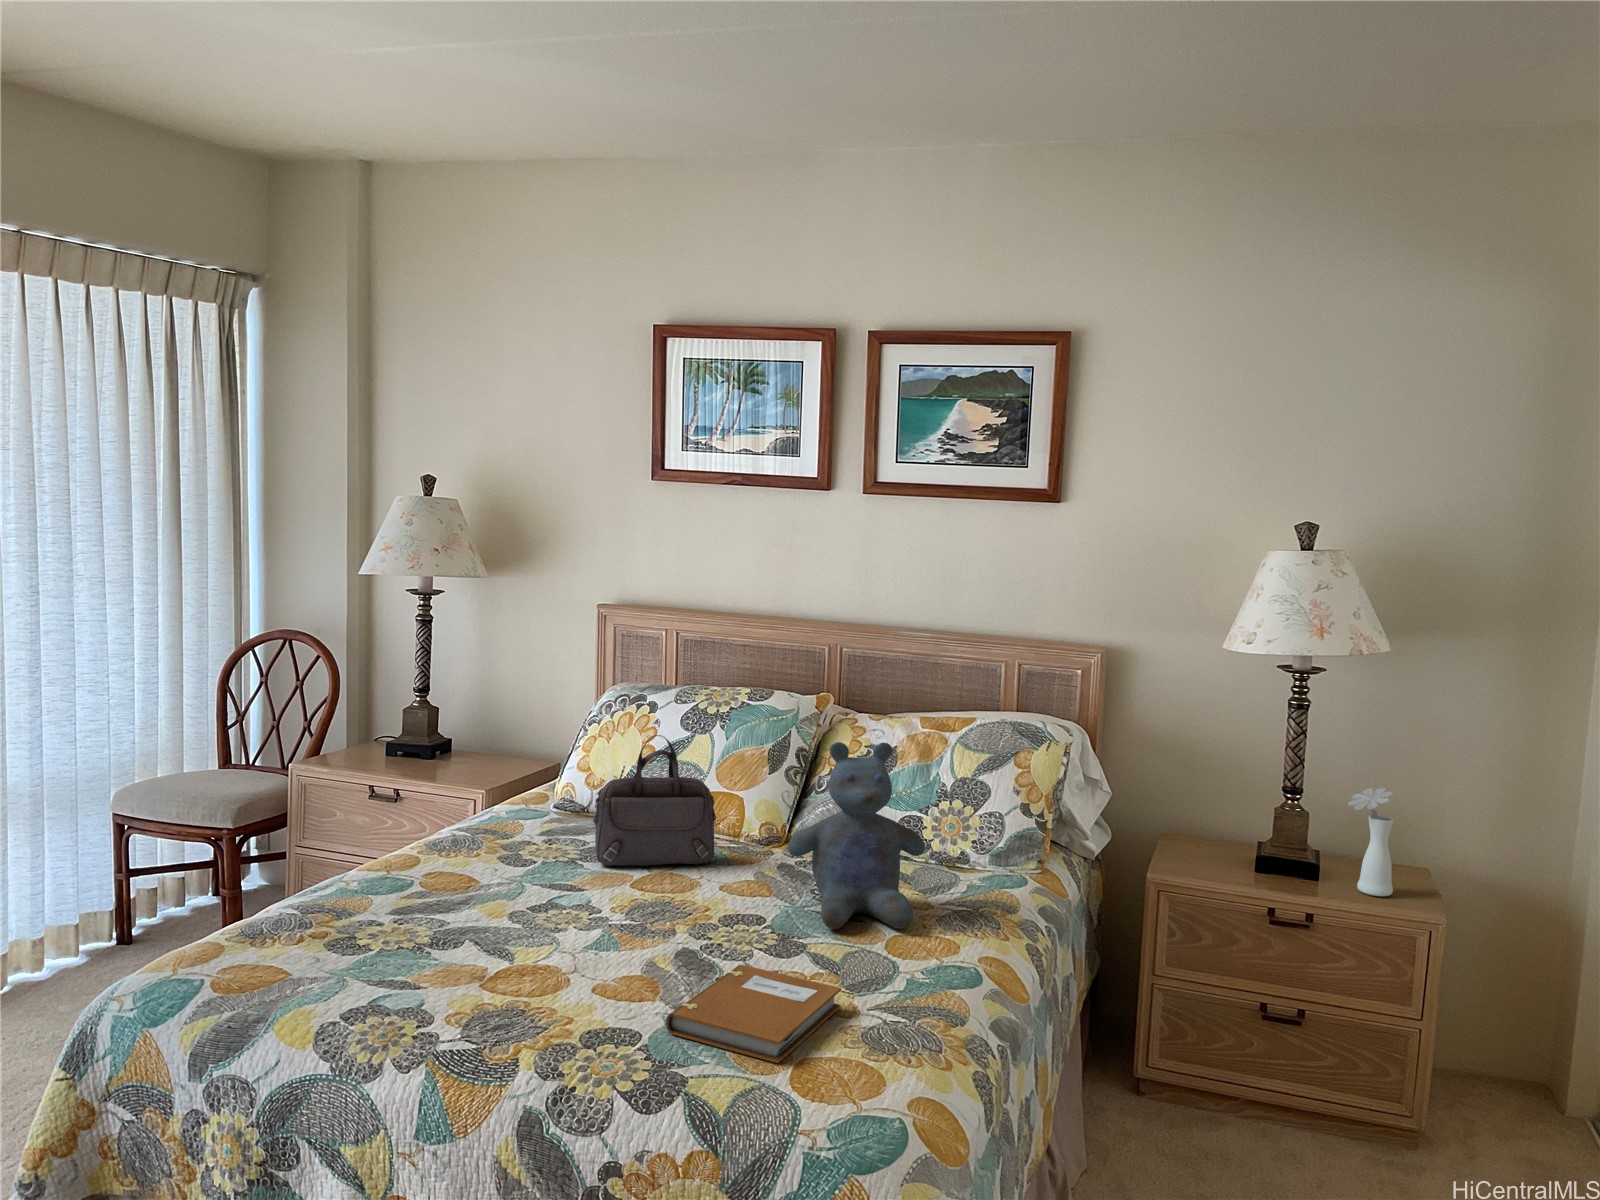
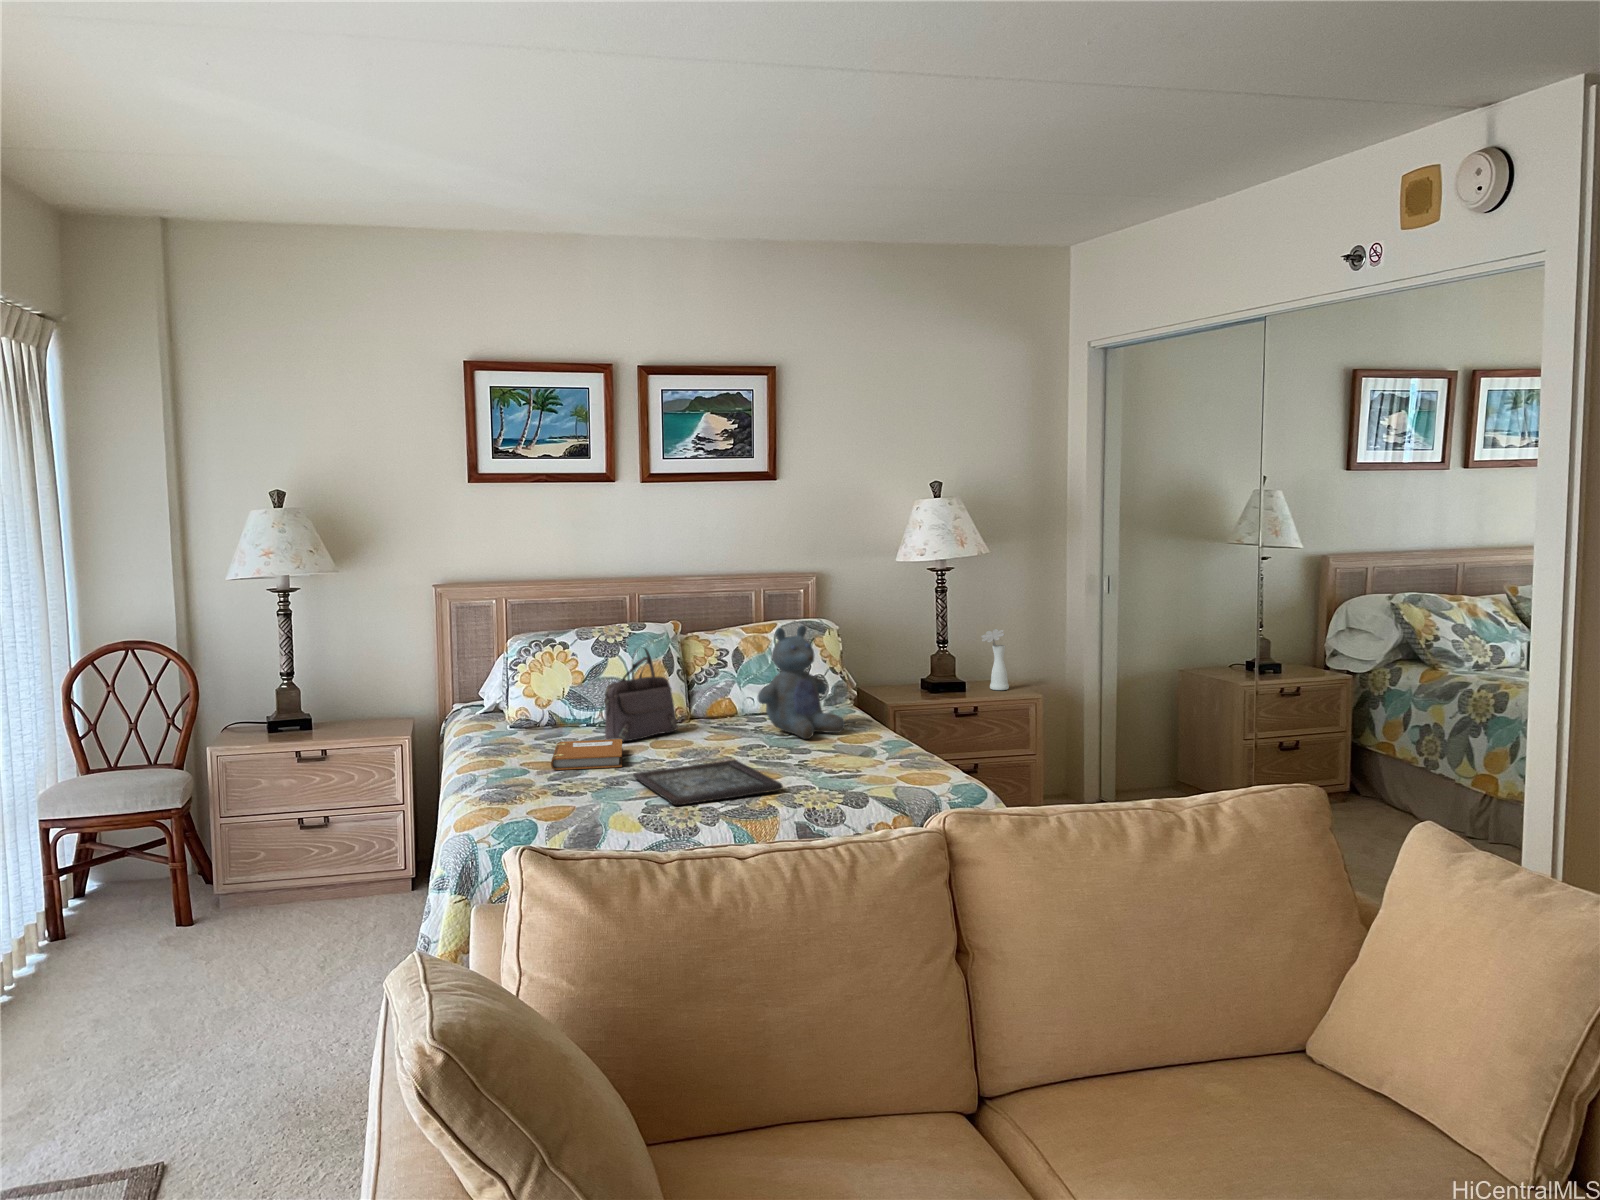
tray: none [389,933,633,1033] -> present [633,760,783,805]
notebook: present [666,965,841,1063] -> present [551,739,623,770]

